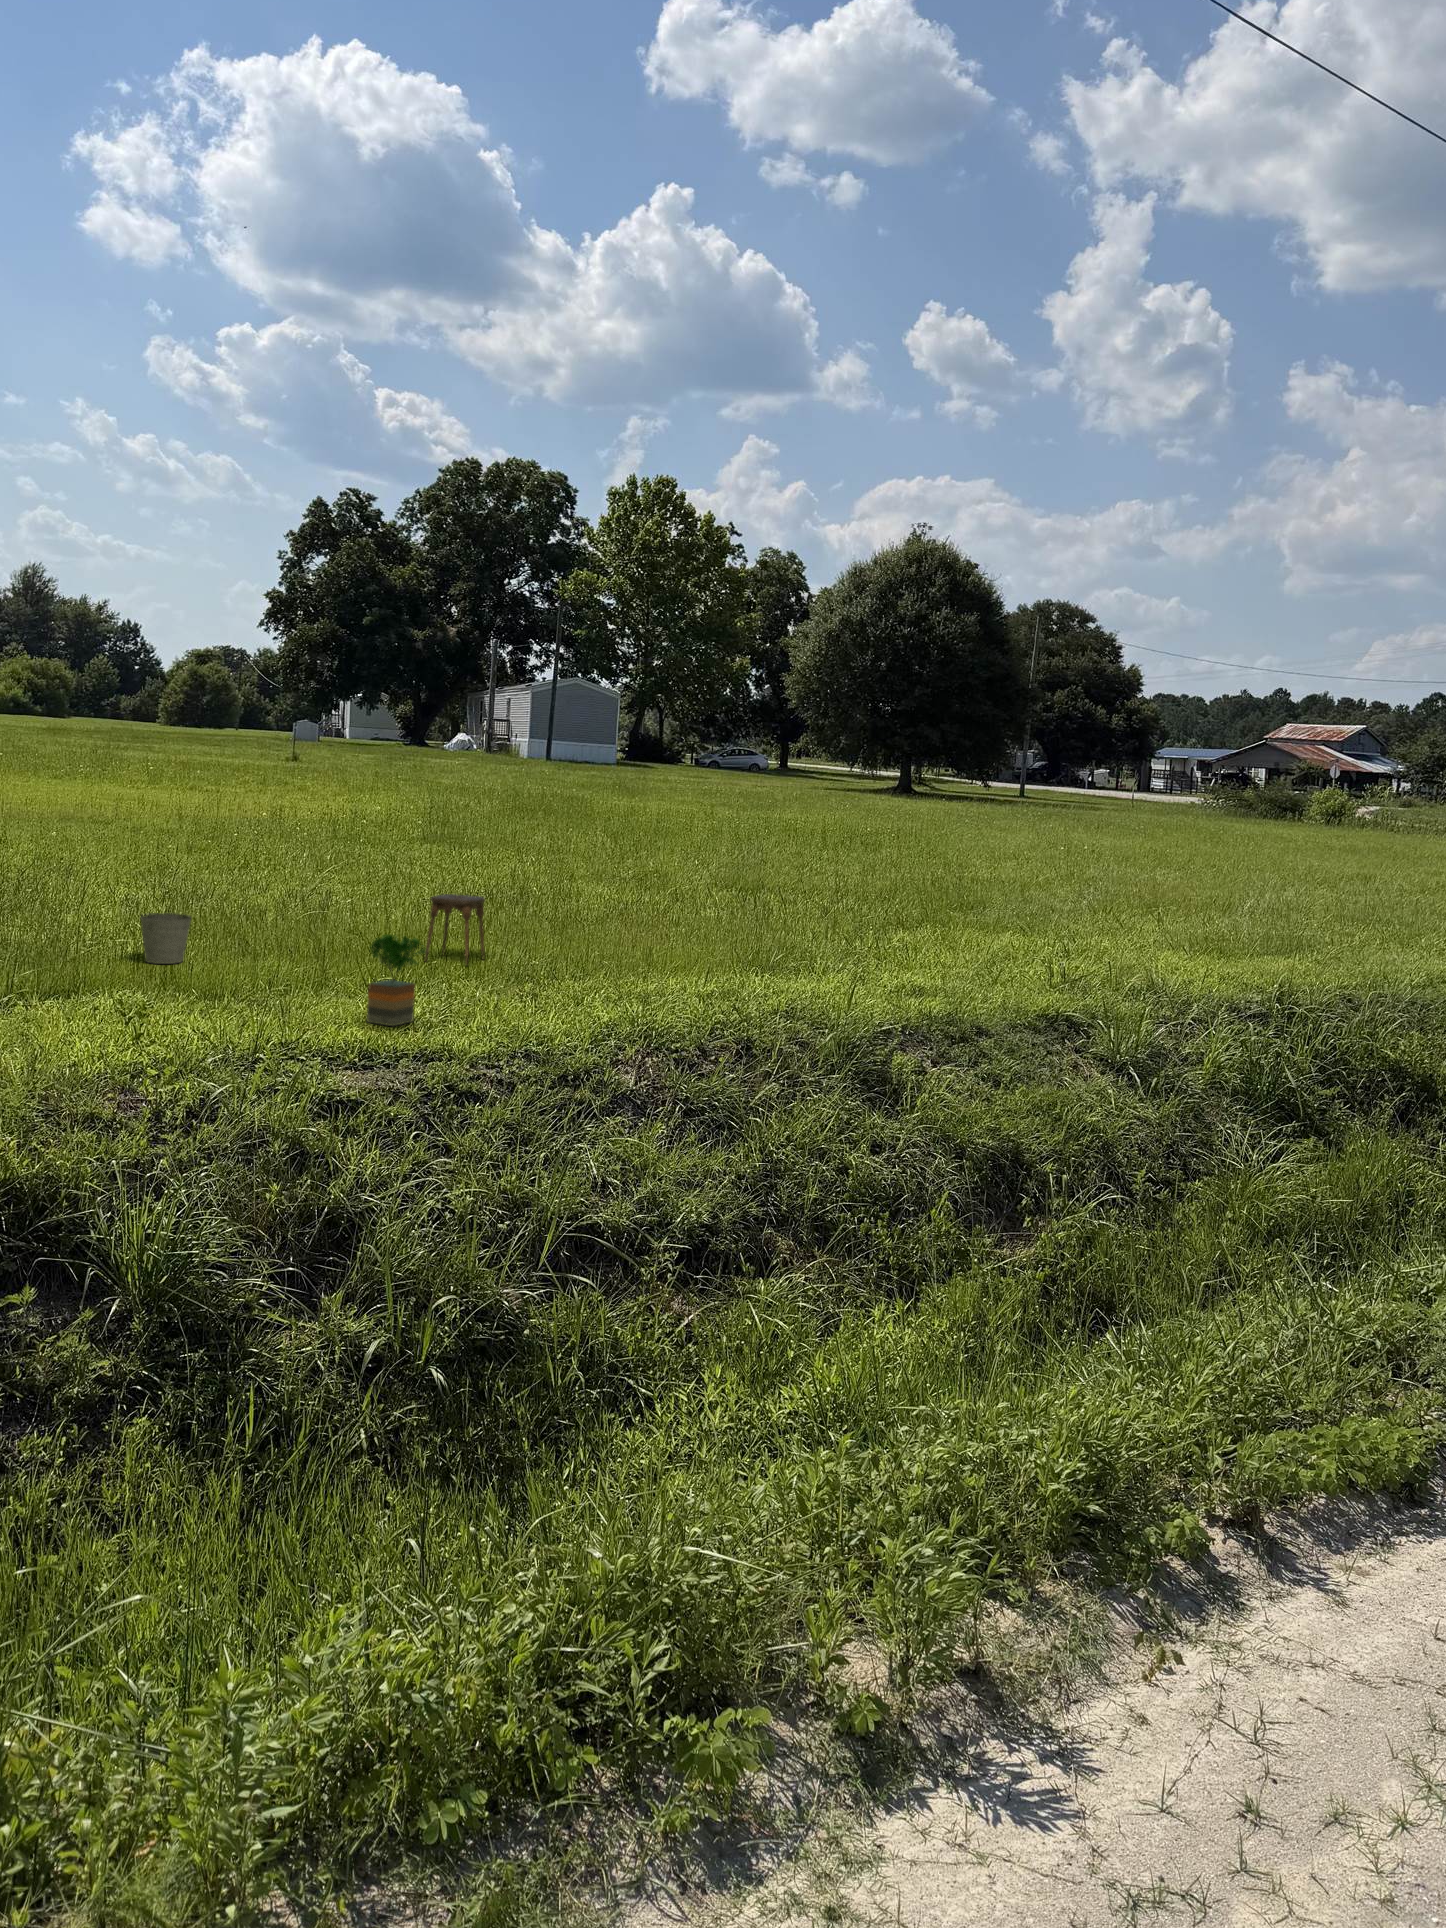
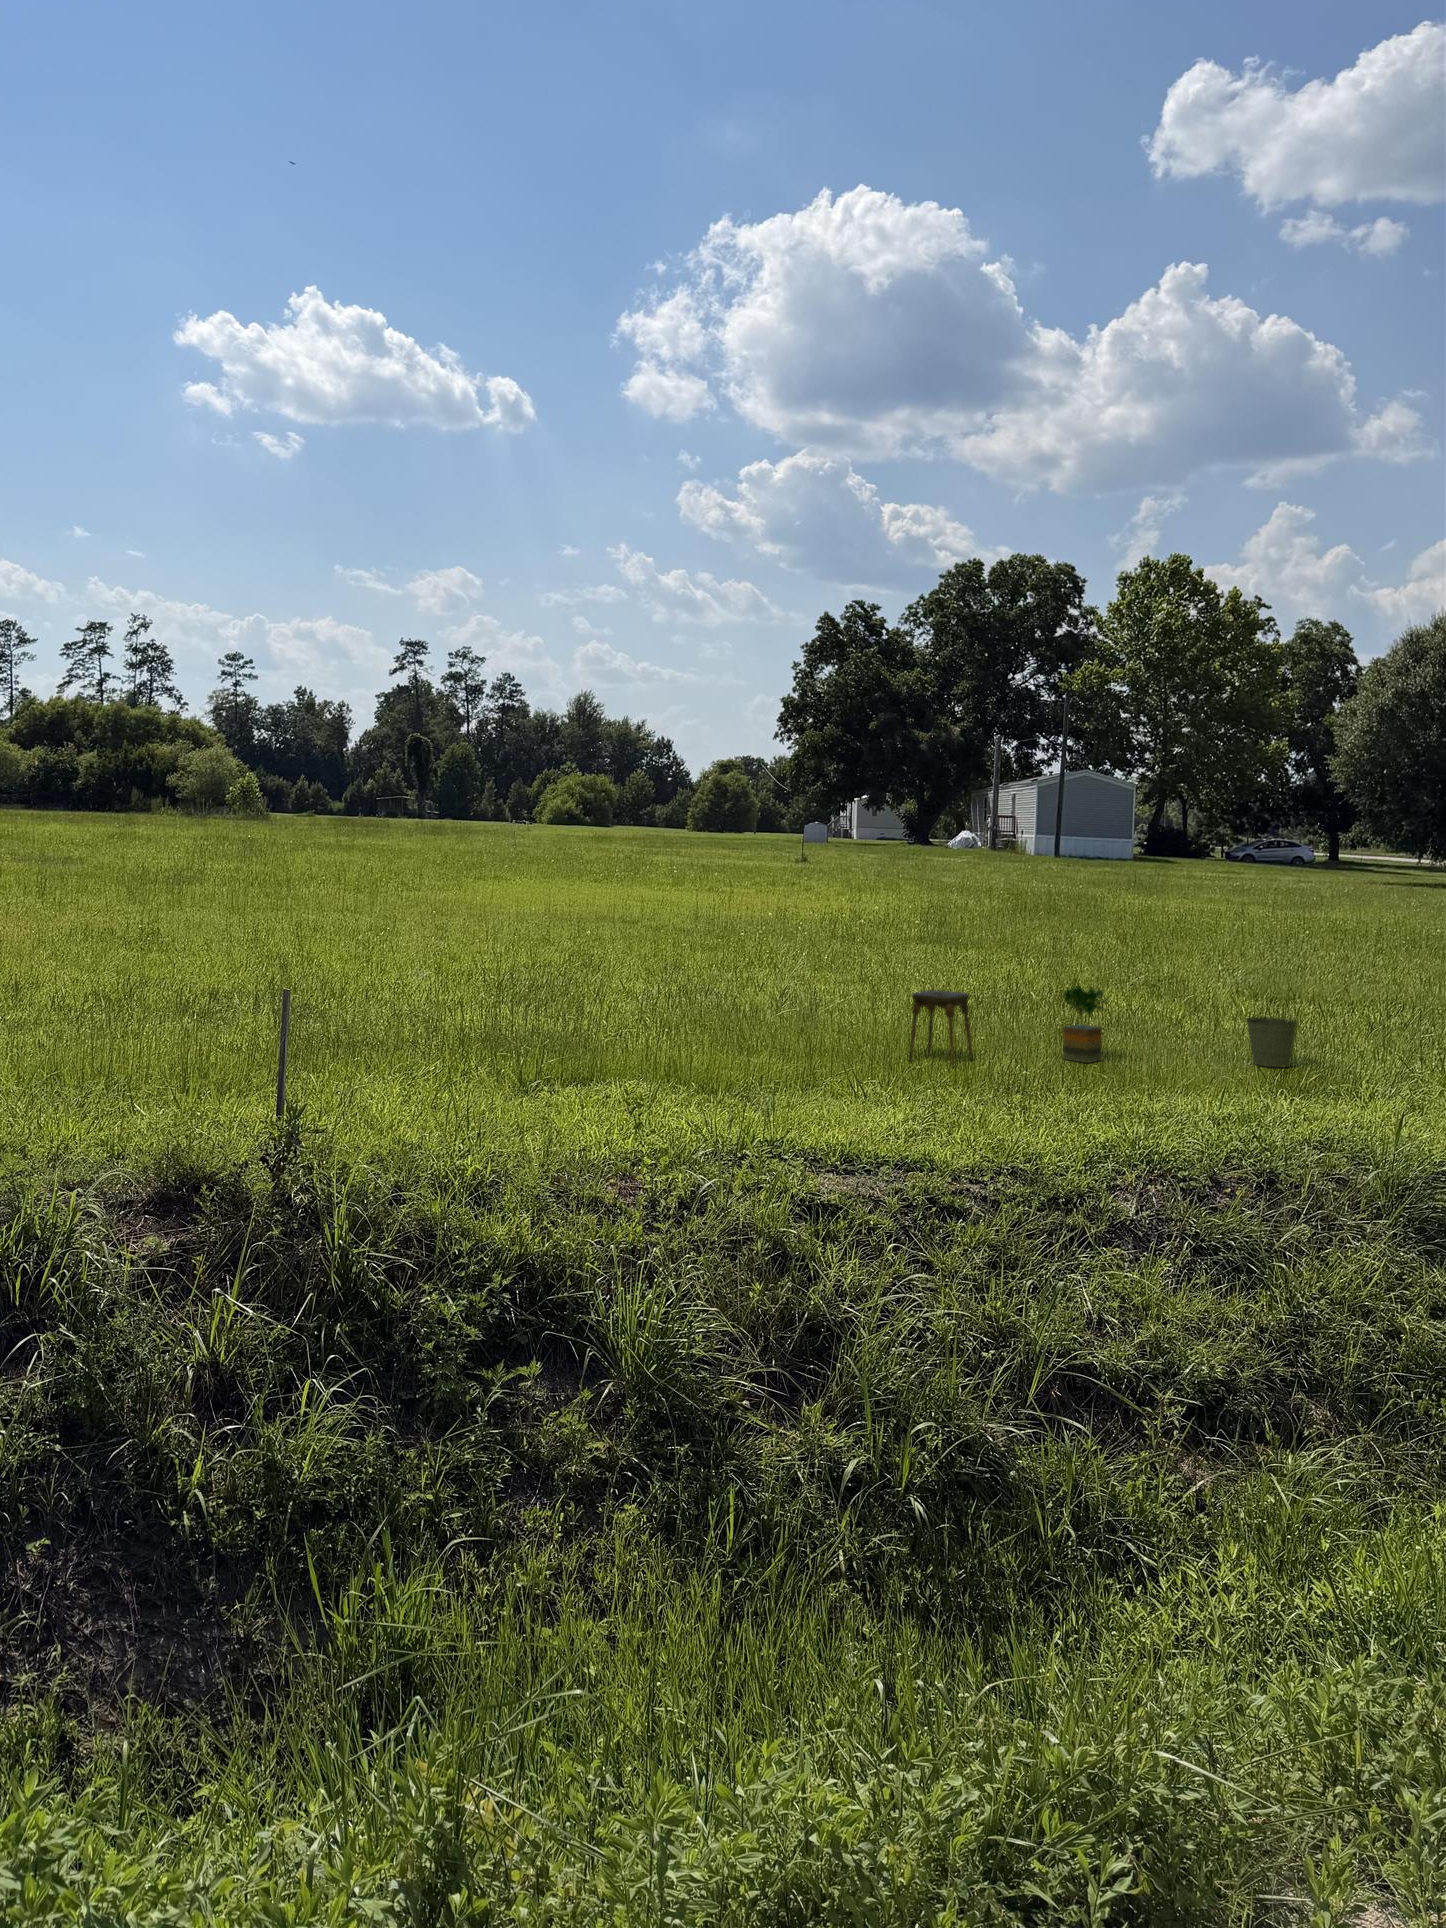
bucket: present [140,913,192,964] -> present [1246,1017,1296,1067]
potted tree: present [367,934,425,1026] -> present [1063,986,1108,1063]

